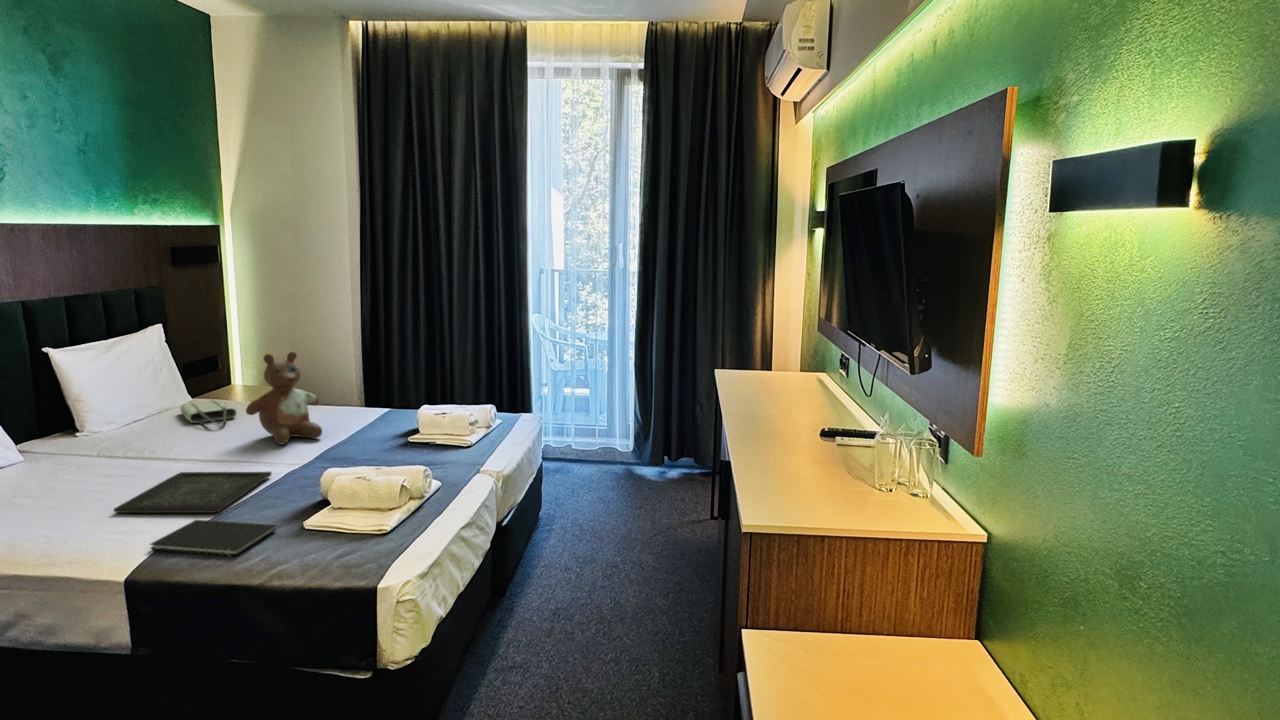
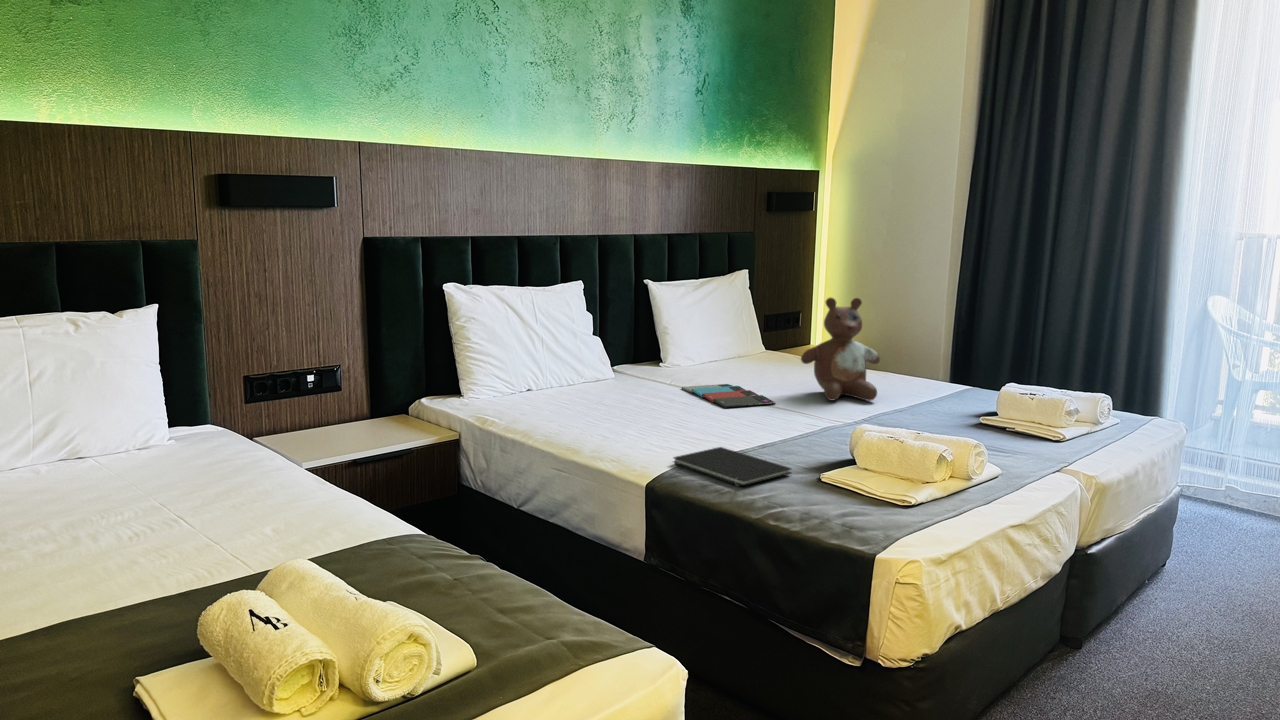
tote bag: present [181,400,237,425] -> none [749,351,799,373]
smartphone: none [118,445,230,473] -> present [682,384,775,408]
tray: present [114,472,271,513] -> none [659,406,809,446]

